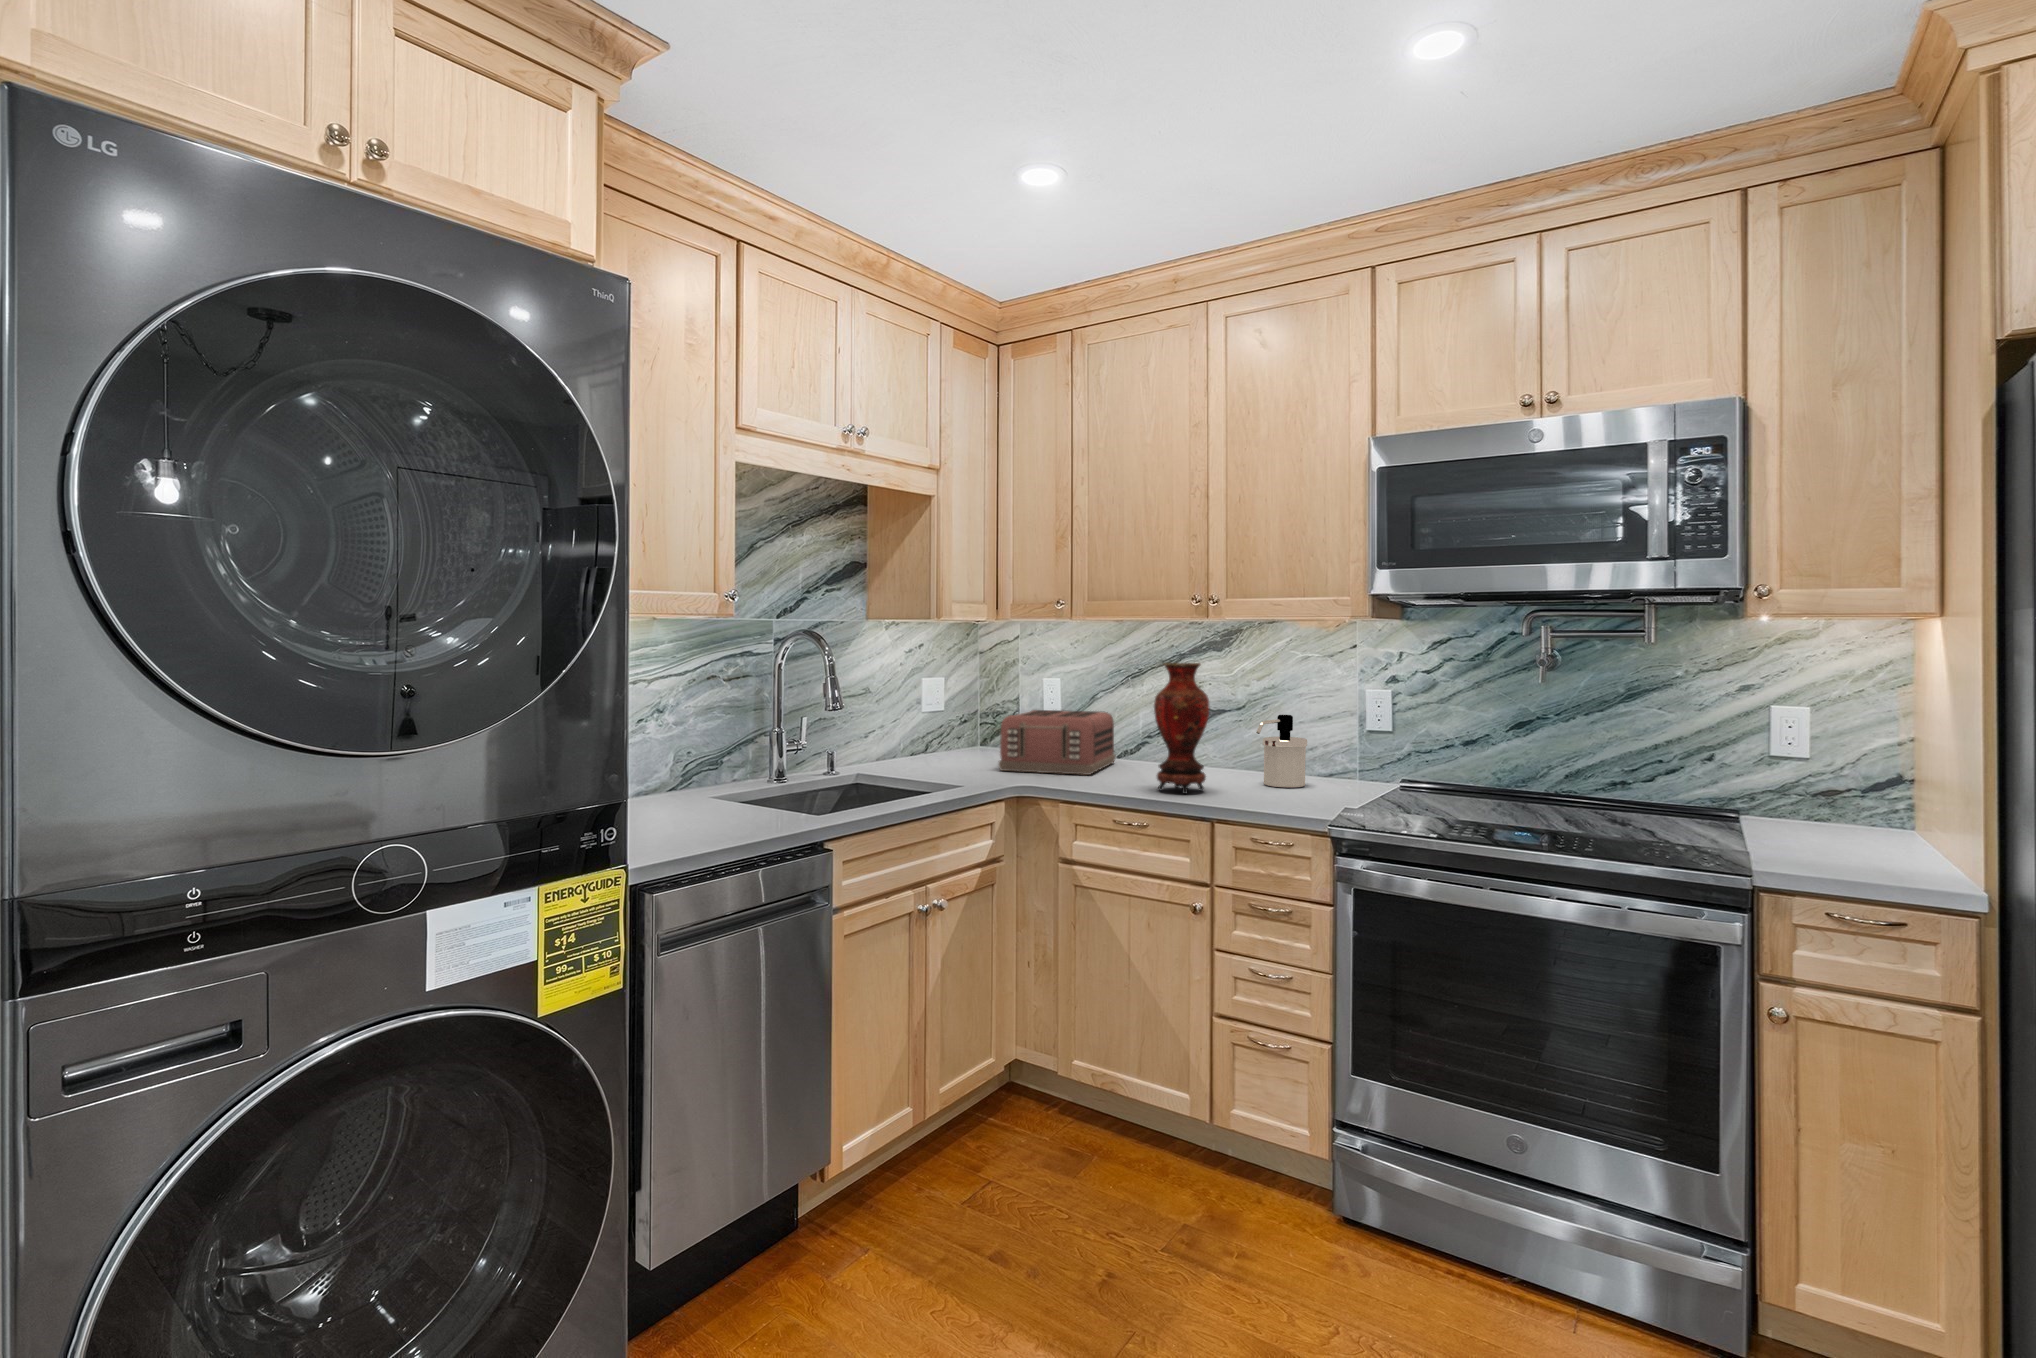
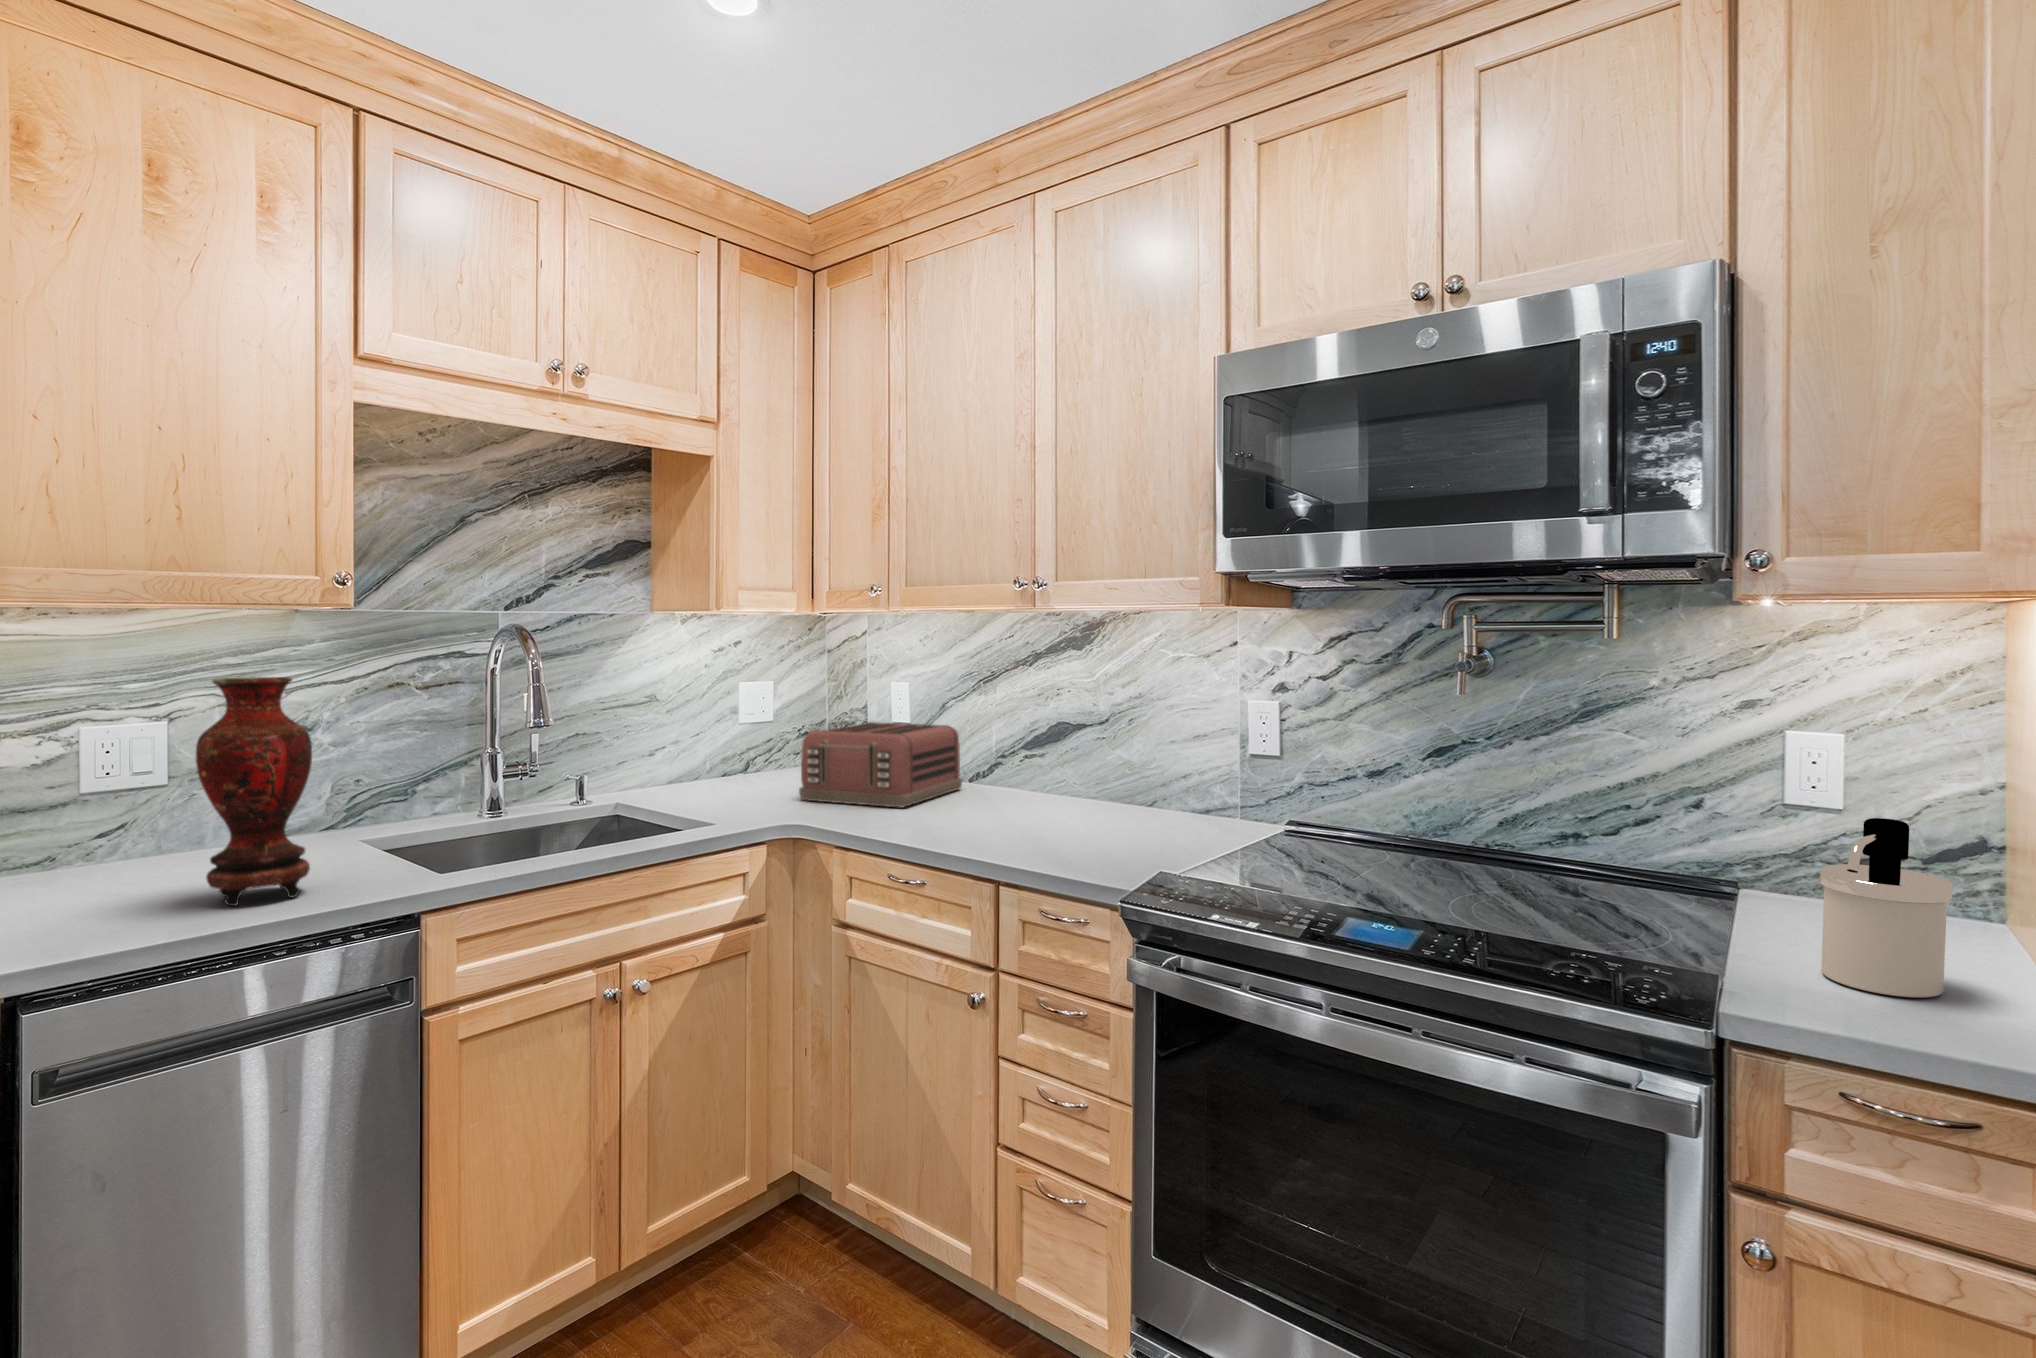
vase: present [1154,663,1209,794] -> present [196,677,312,906]
soap dispenser: present [1256,715,1307,788] -> present [1820,818,1952,998]

